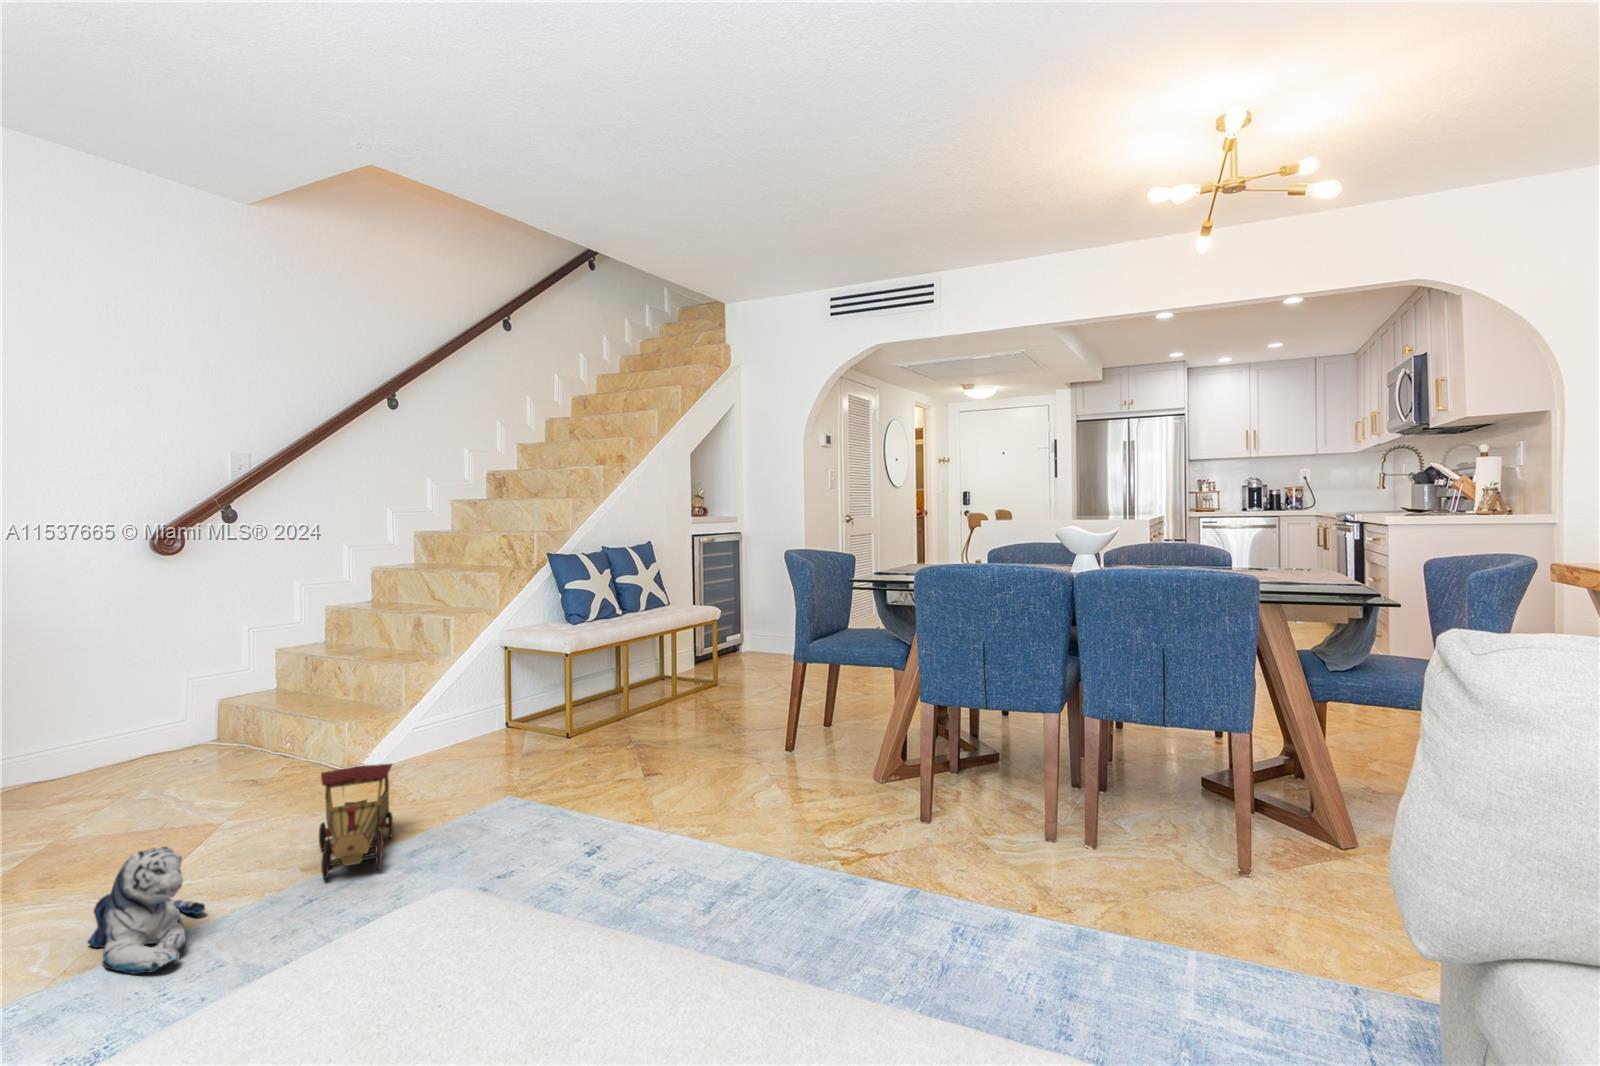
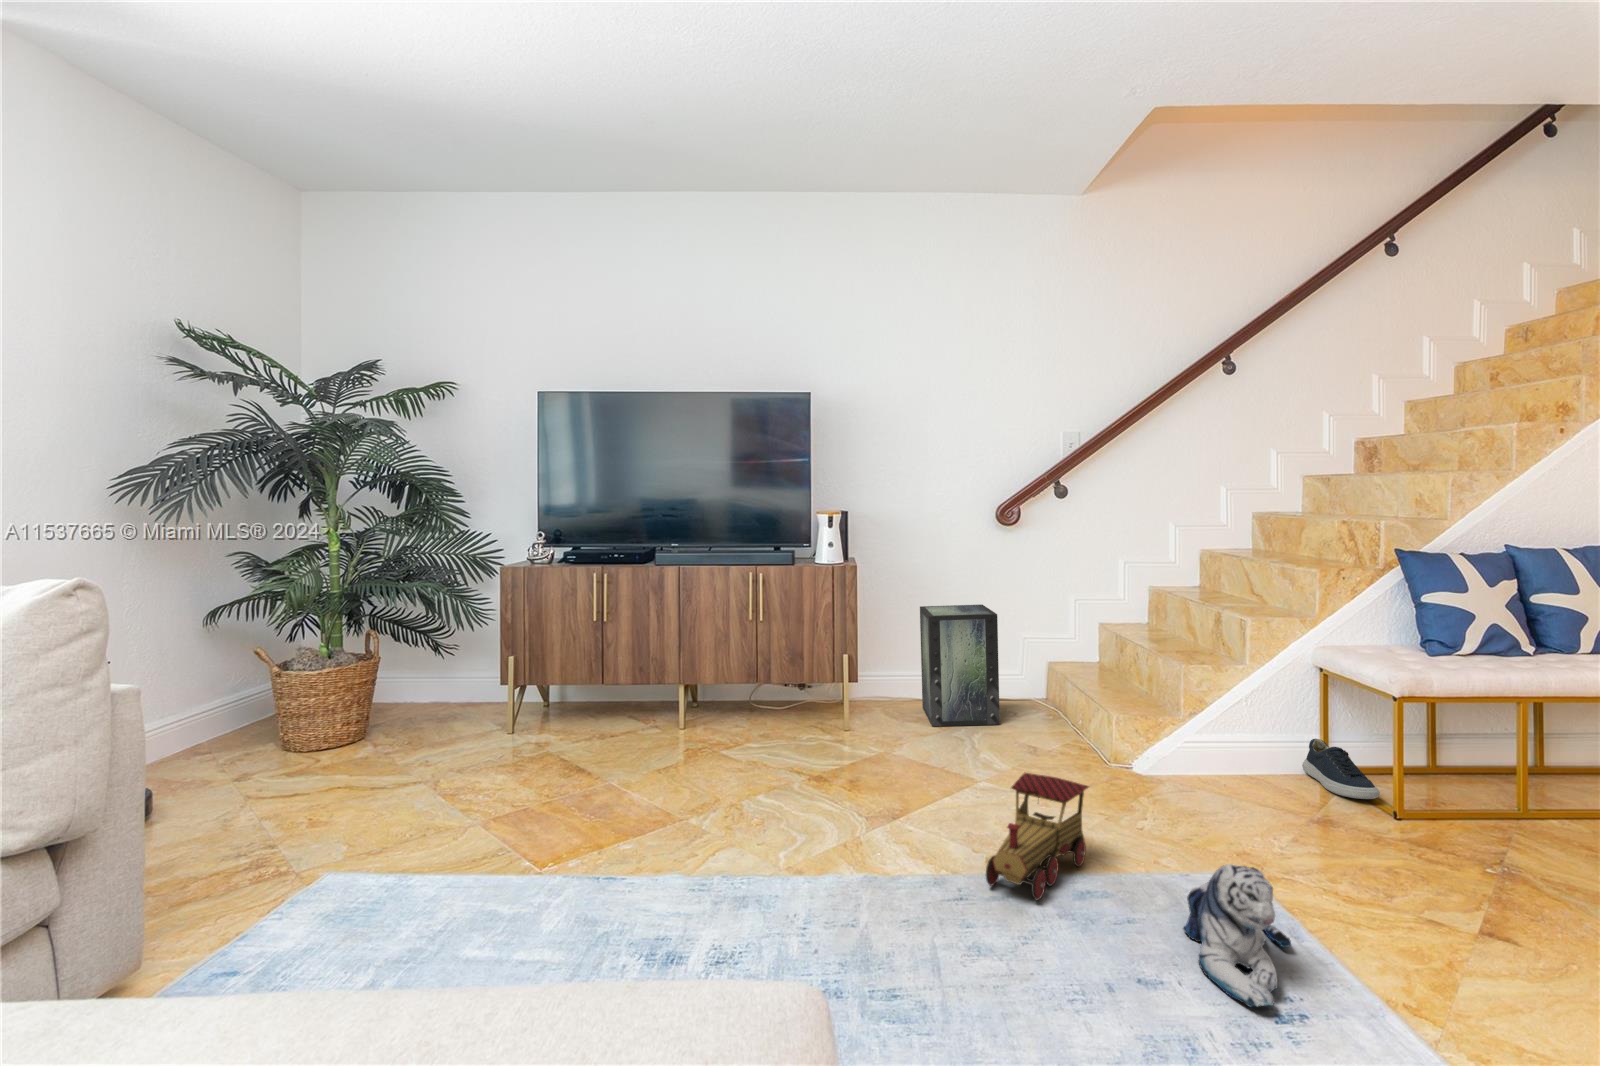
storage box: none [43,639,186,797] -> present [920,605,1000,726]
shoe: none [496,703,556,738] -> present [1302,739,1380,799]
plush toy: present [87,847,205,974] -> present [1183,864,1291,1007]

